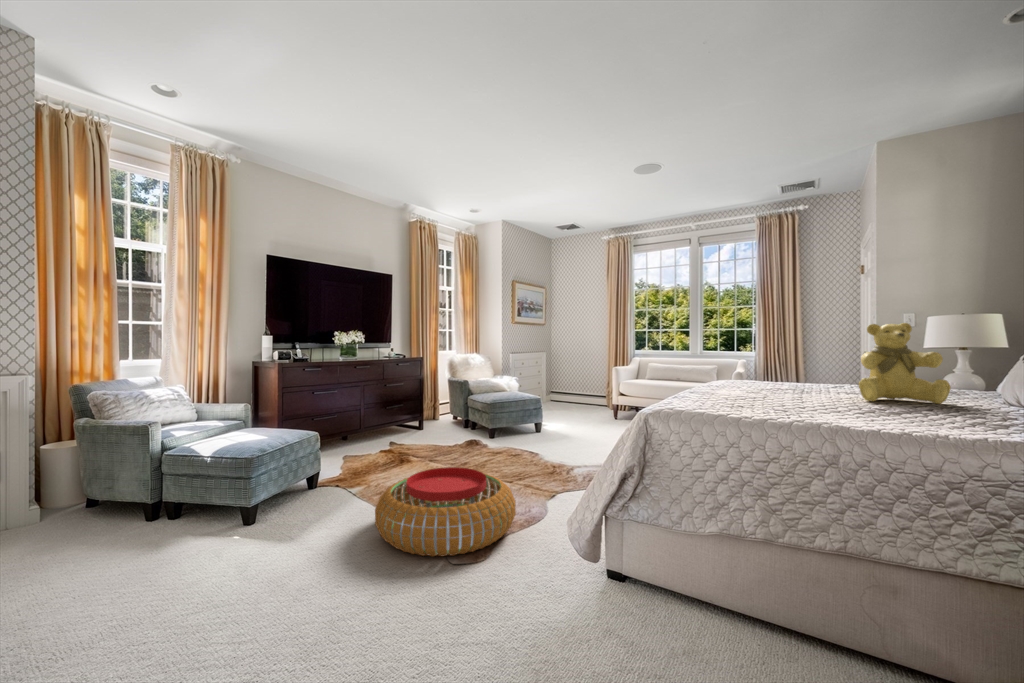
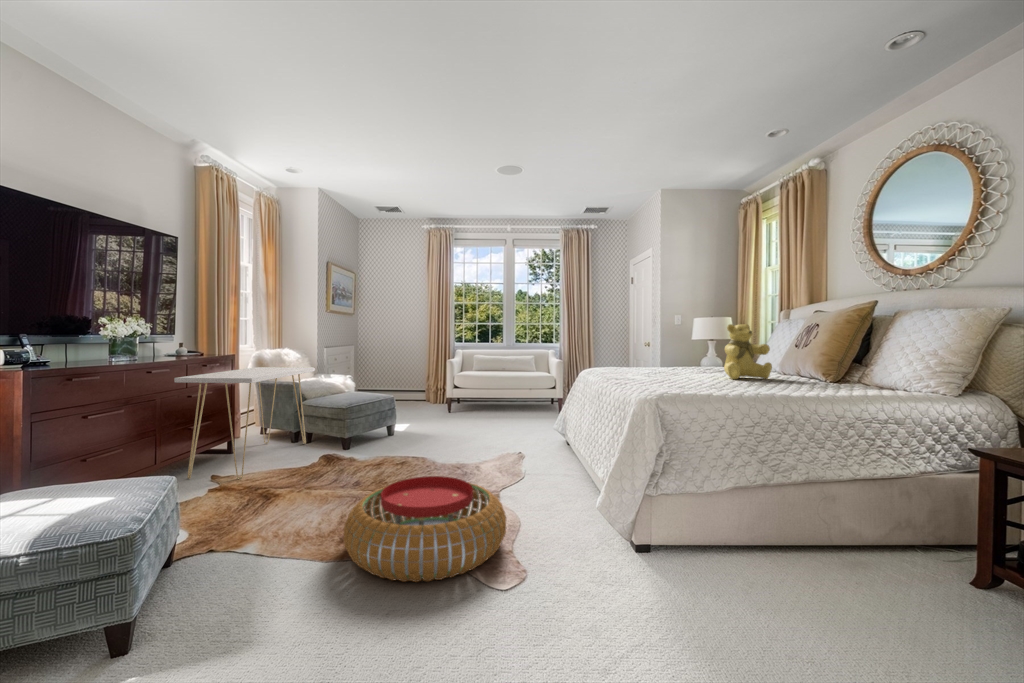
console table: none [367,368,475,452] -> present [174,367,315,479]

